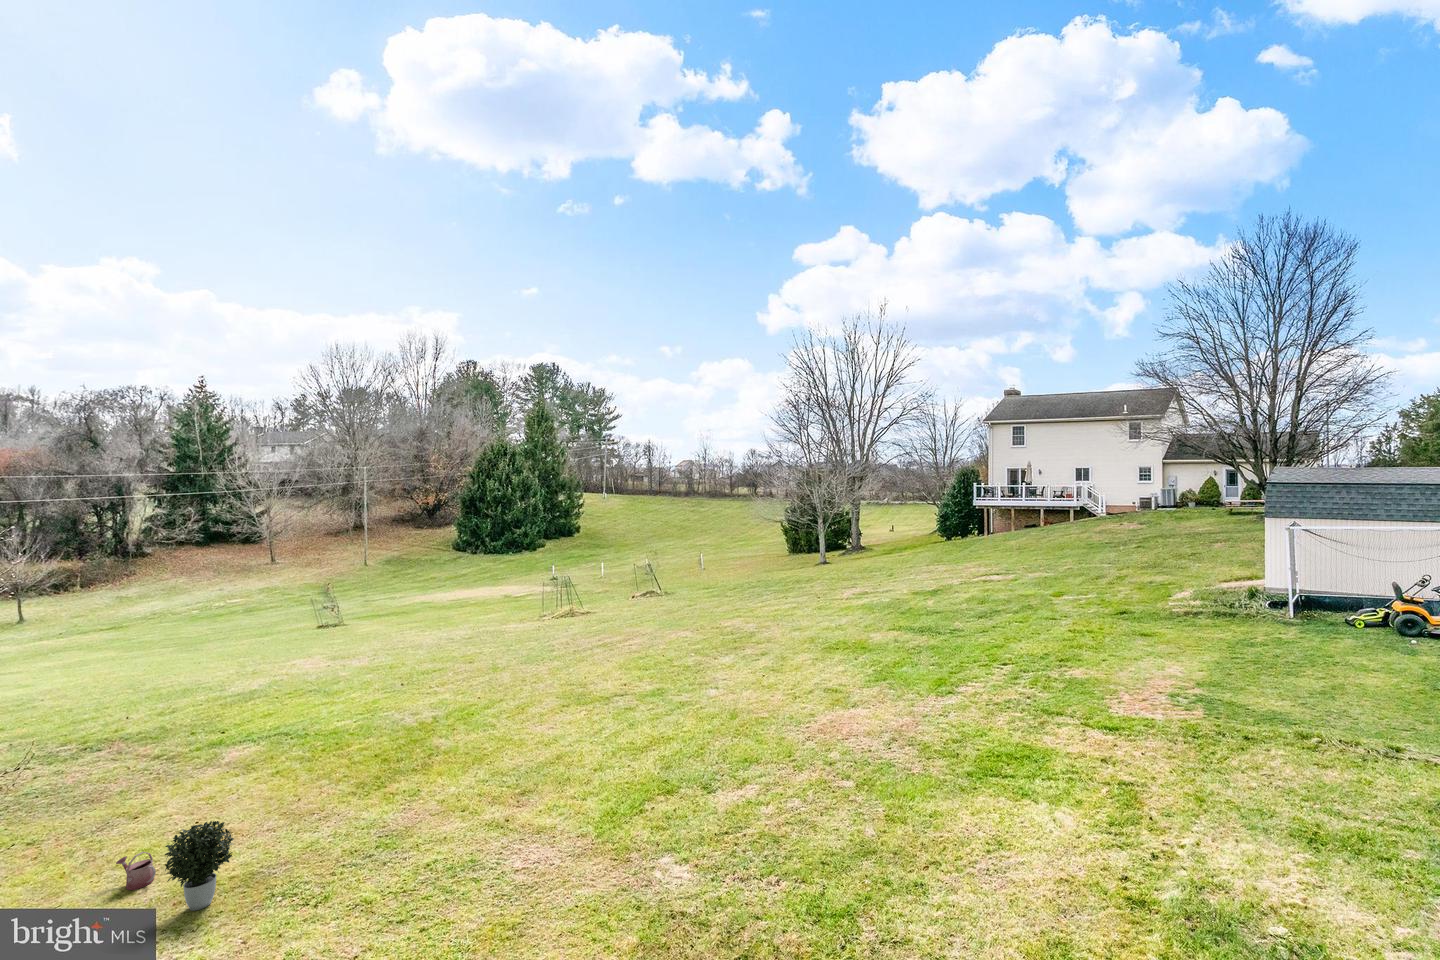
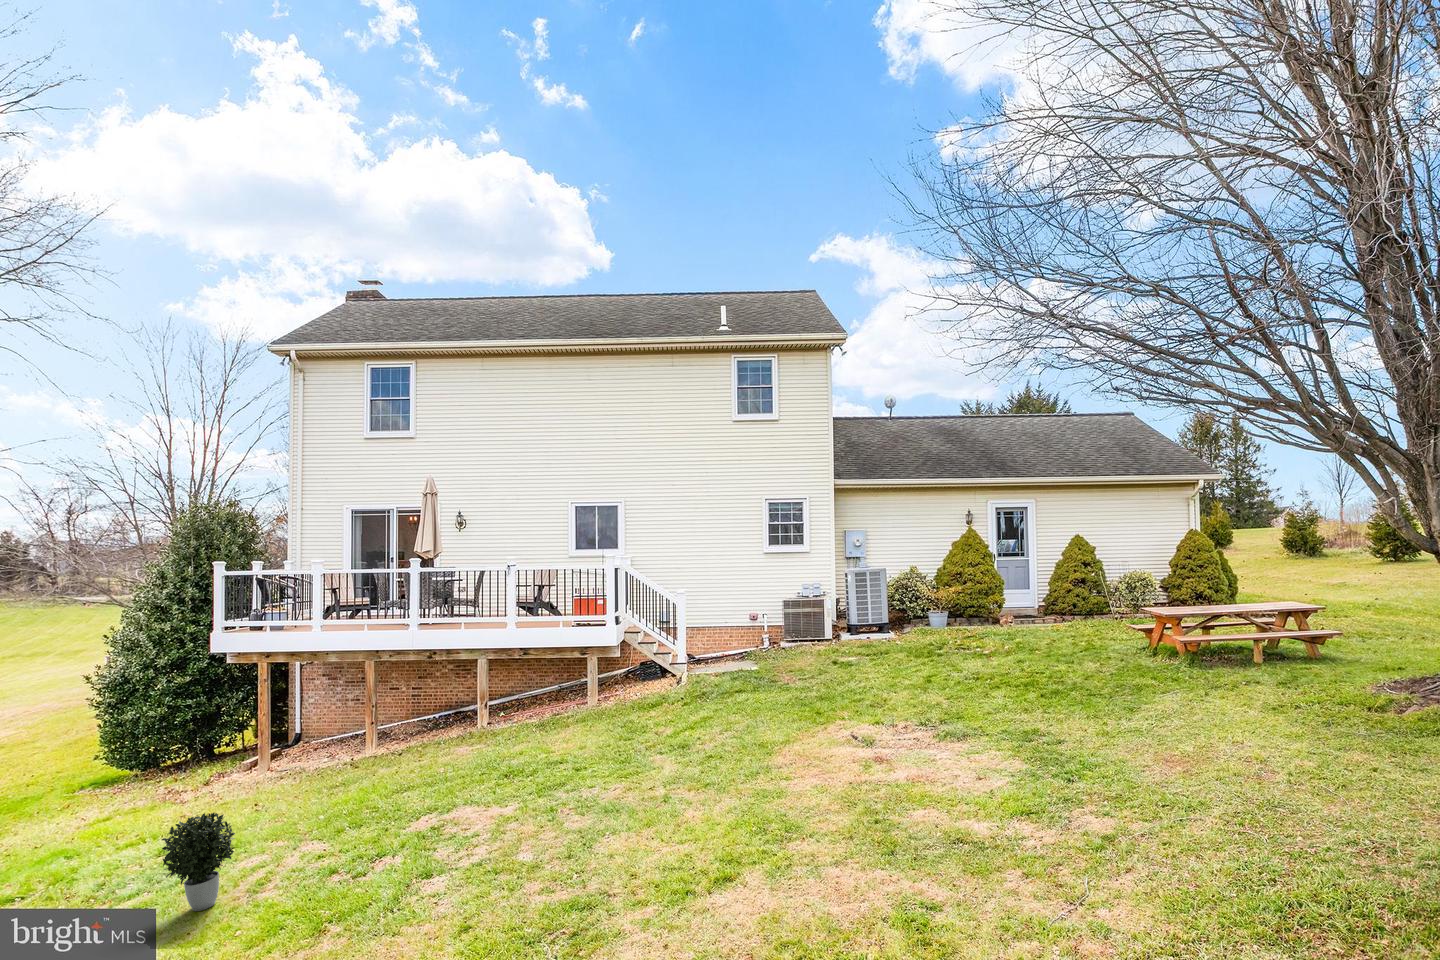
watering can: present [116,852,156,890] -> none [116,850,157,891]

